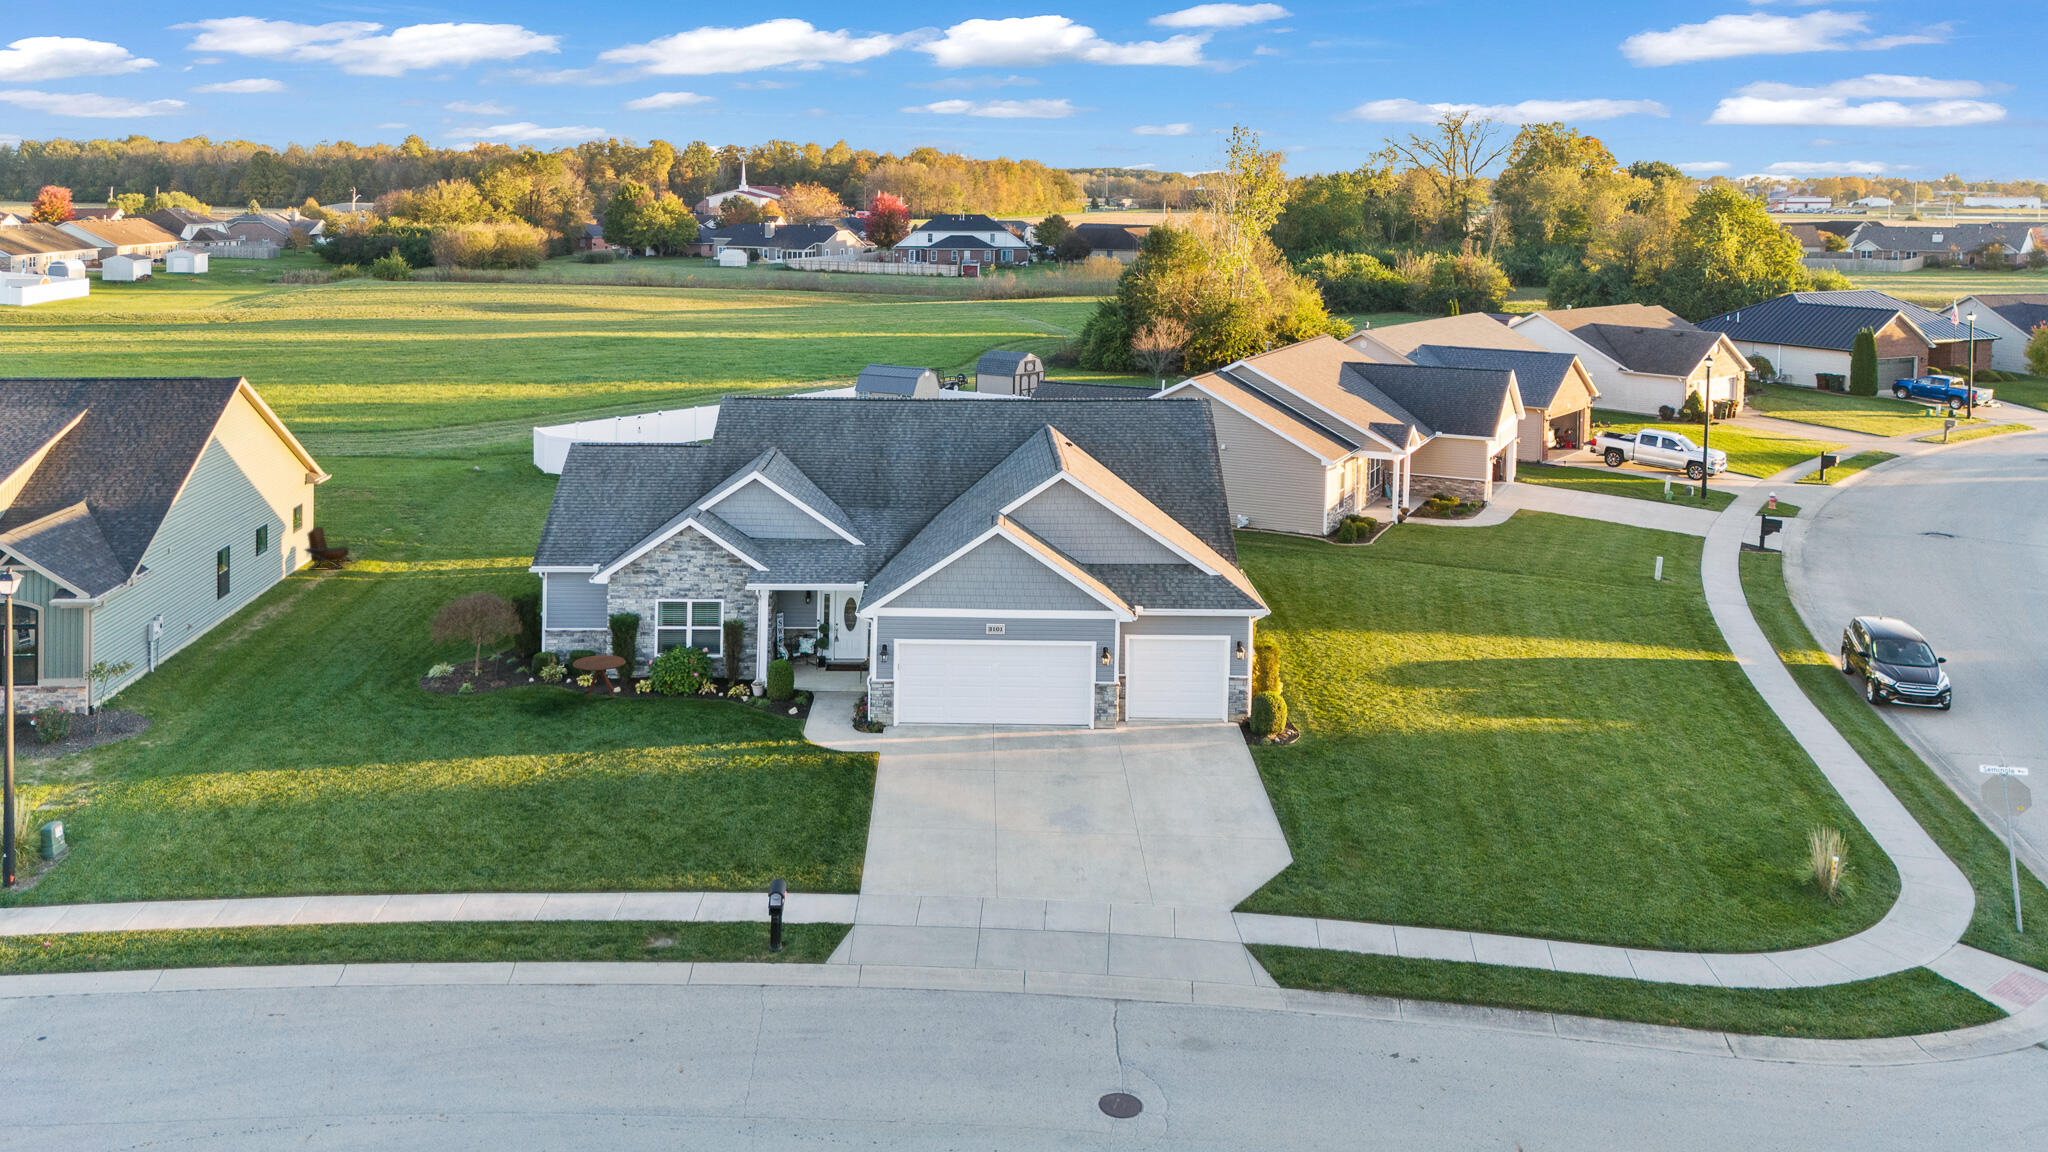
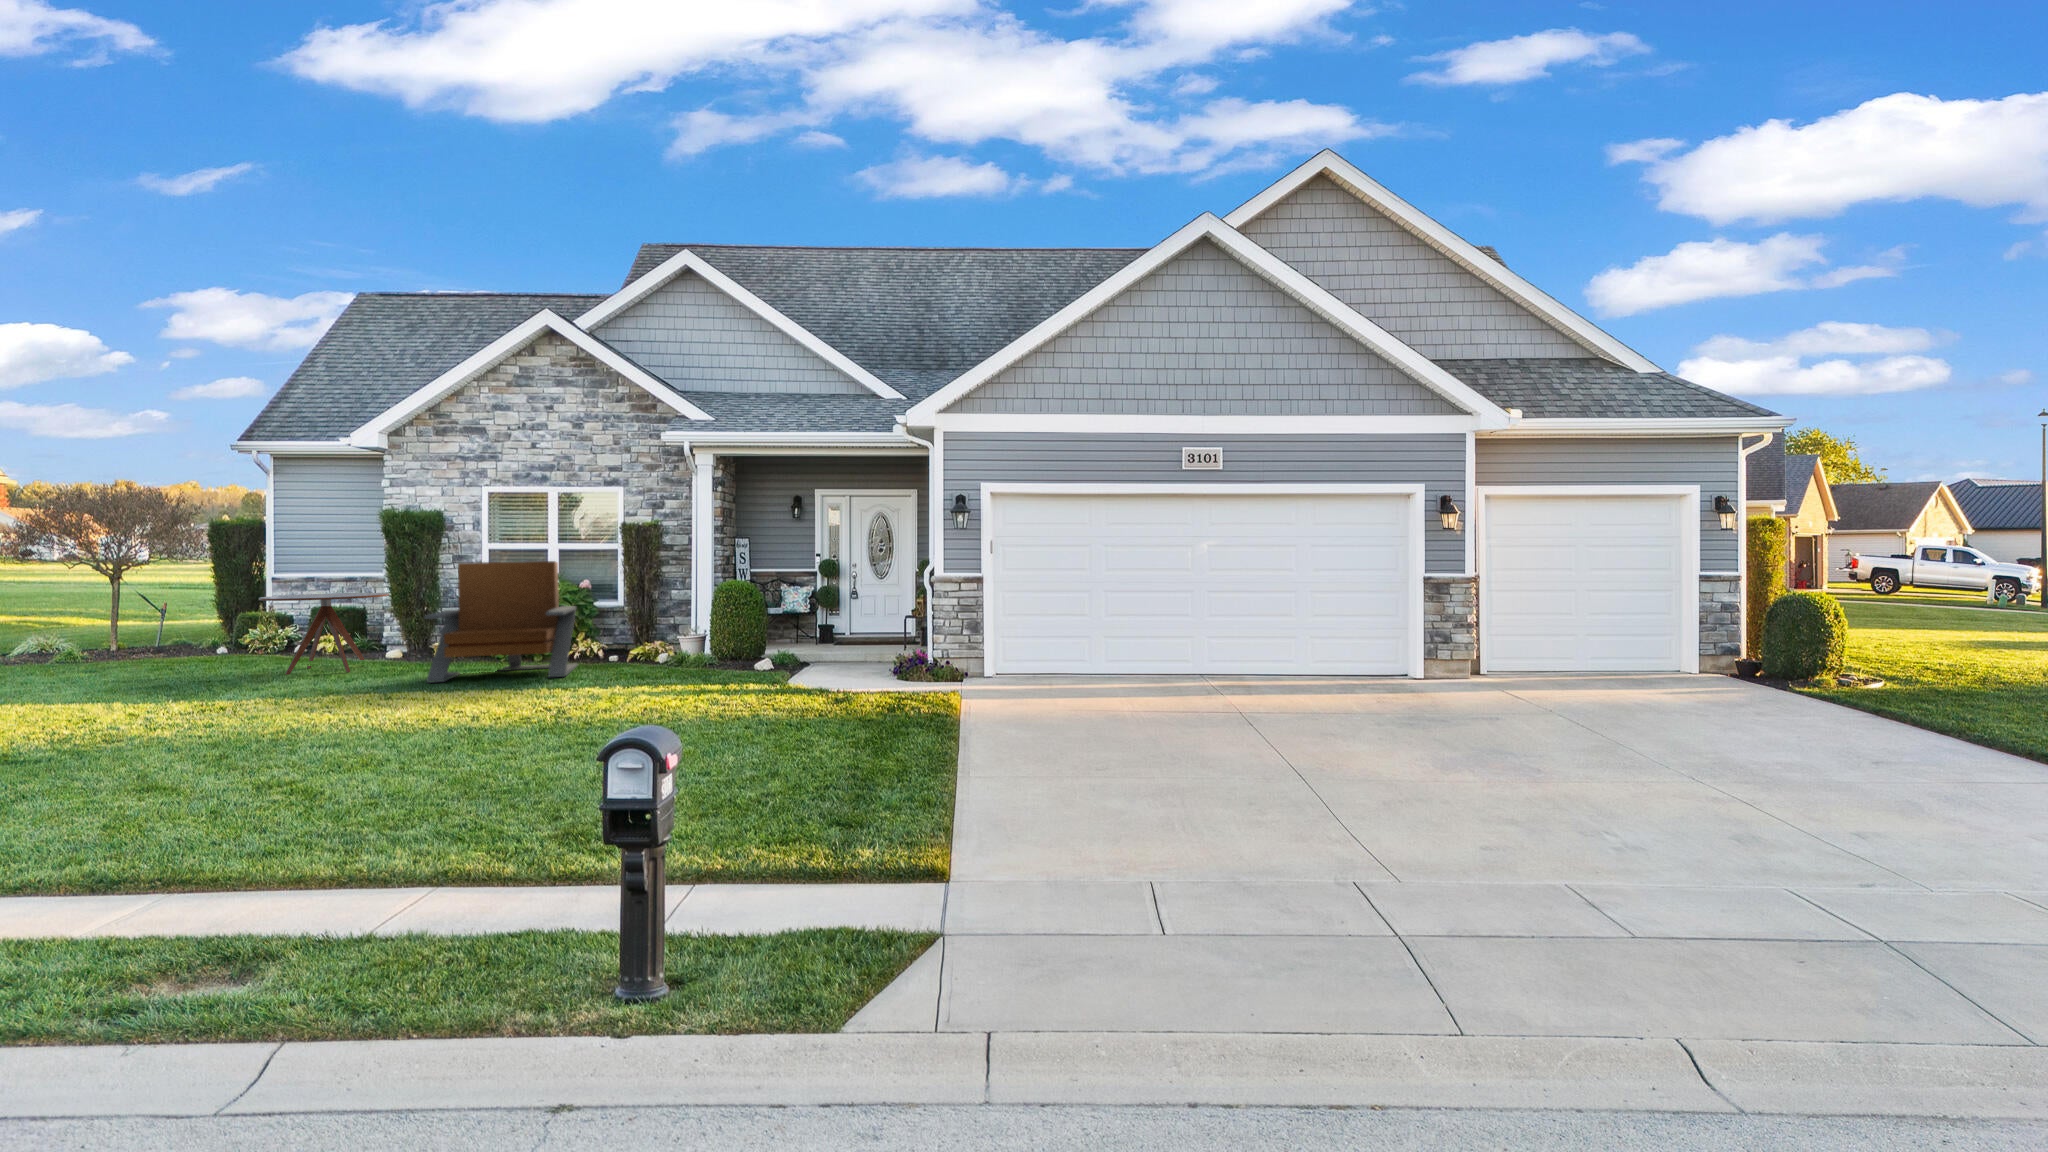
lounge chair: present [305,527,351,570] -> present [425,561,577,683]

